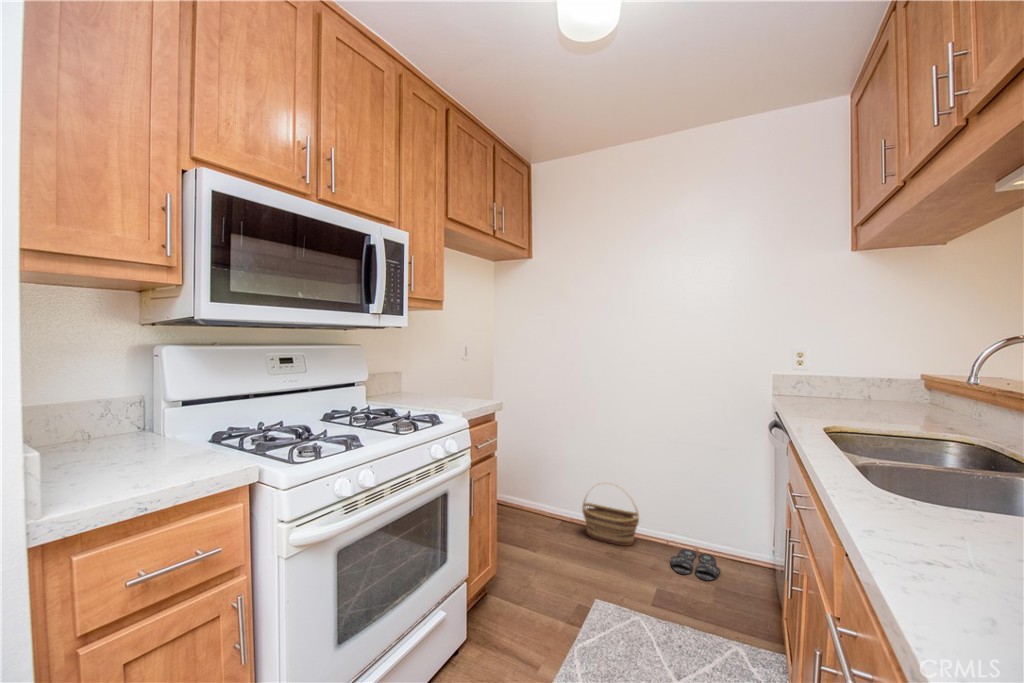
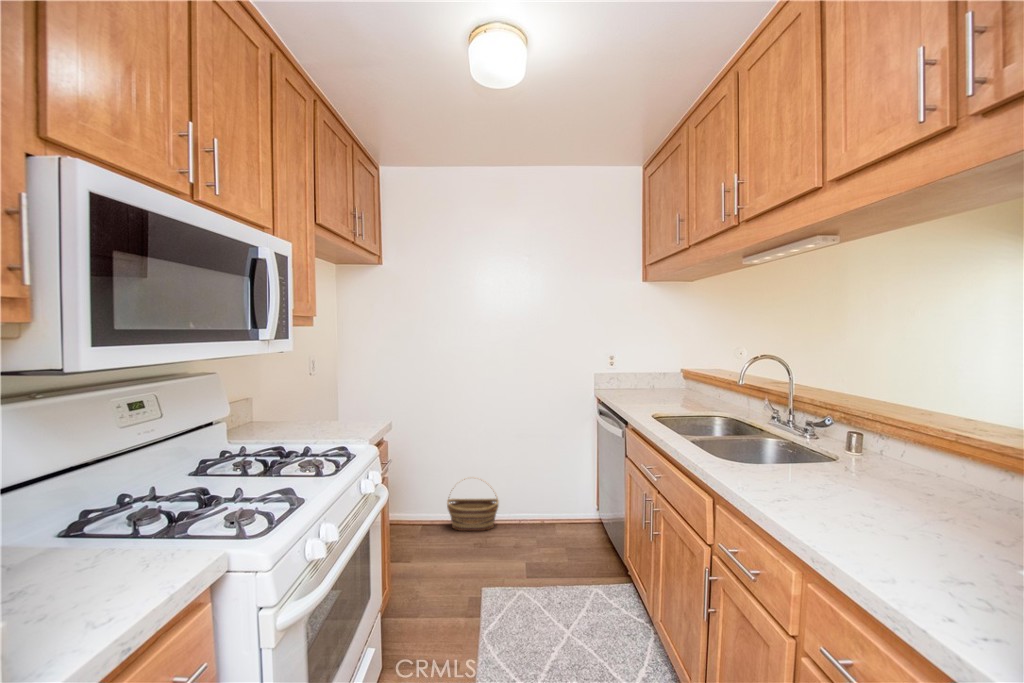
slippers: present [671,549,720,581] -> none [528,520,565,542]

